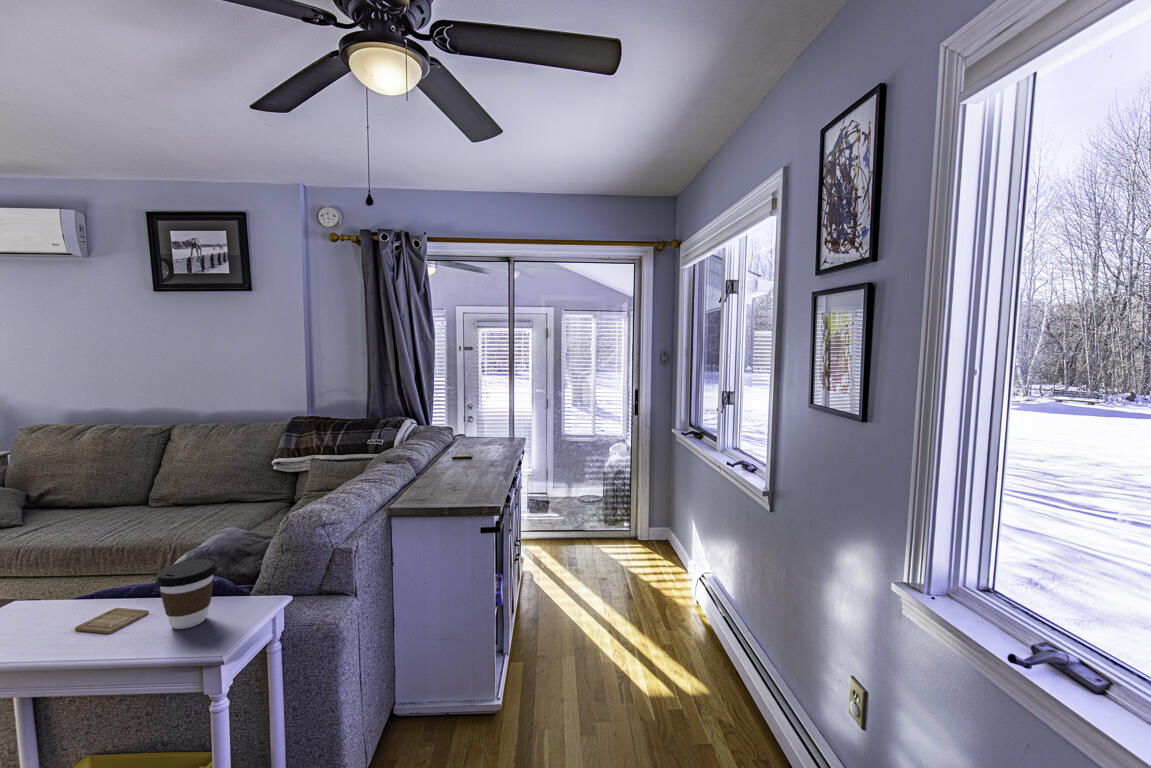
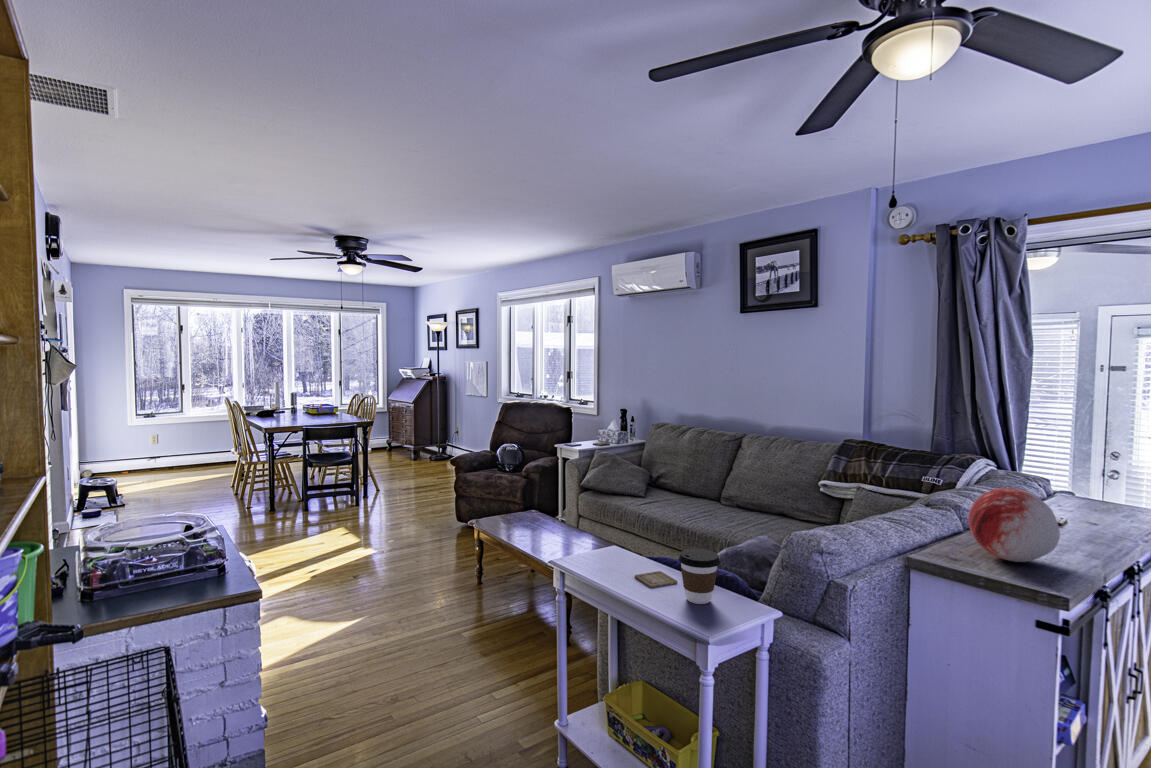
decorative orb: none [428,435,485,489] -> present [968,488,1060,562]

